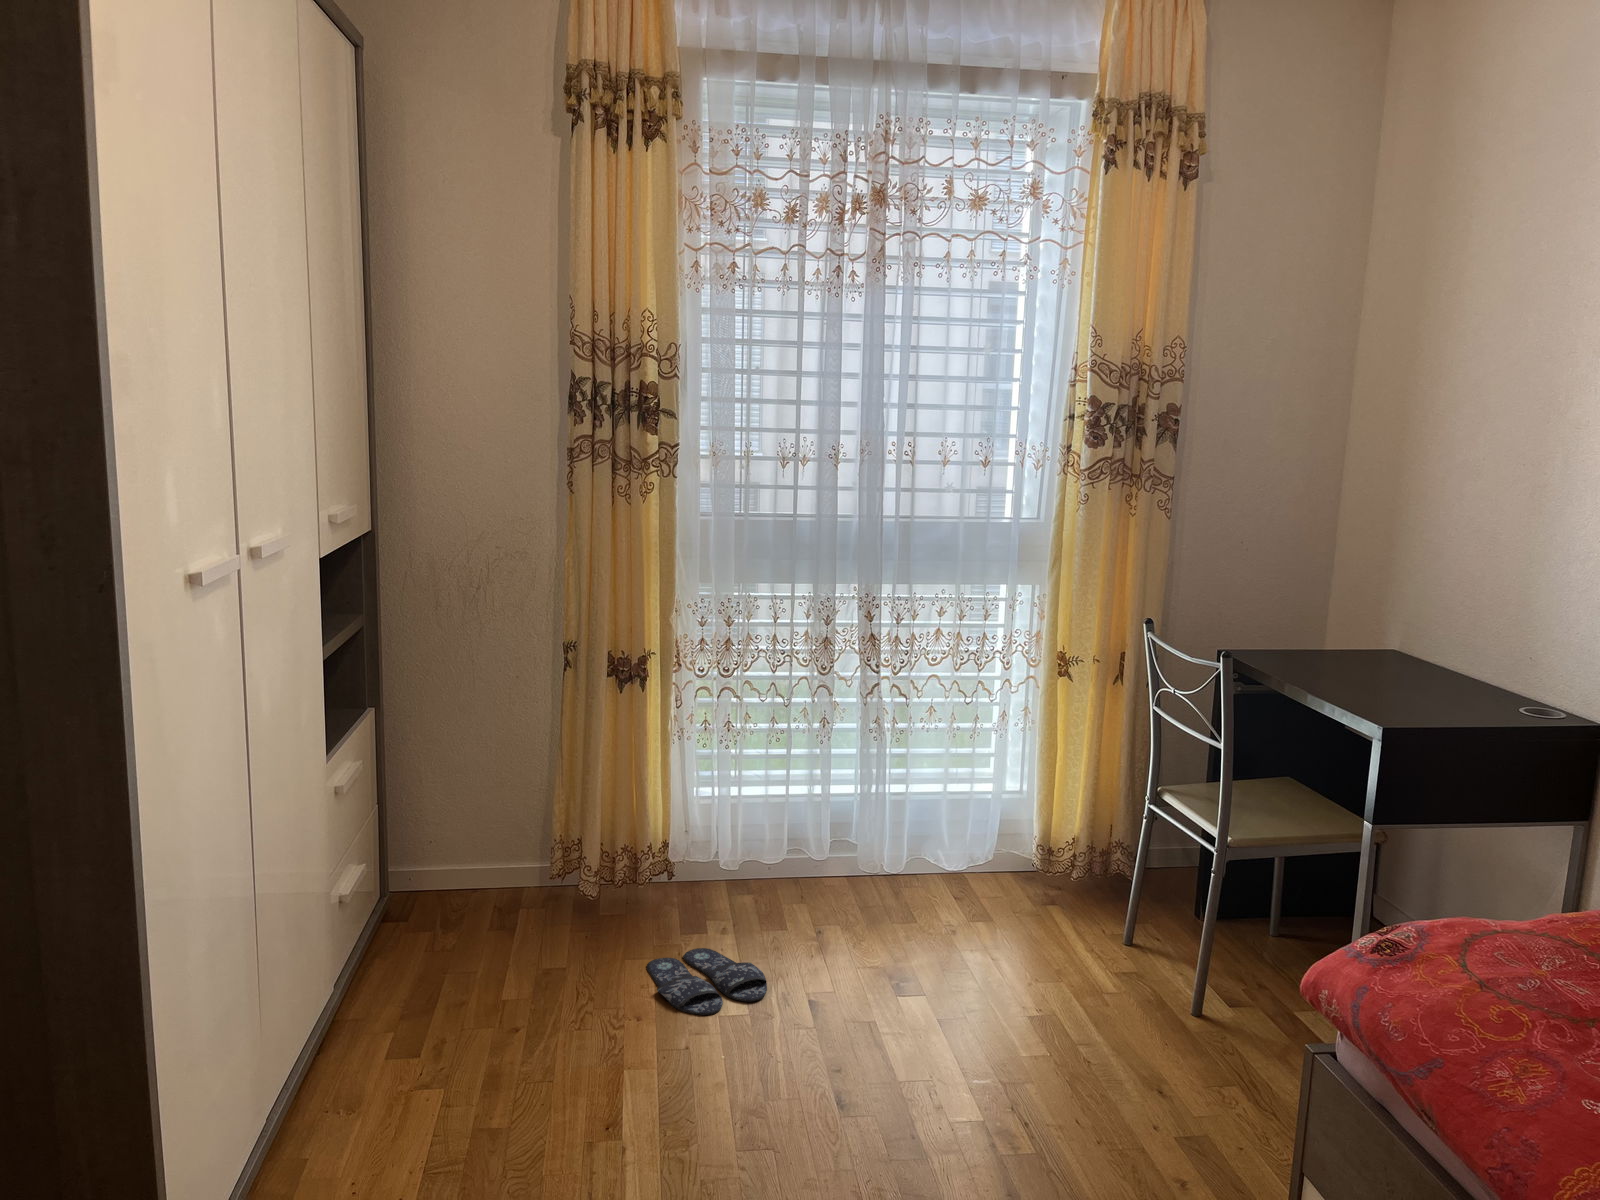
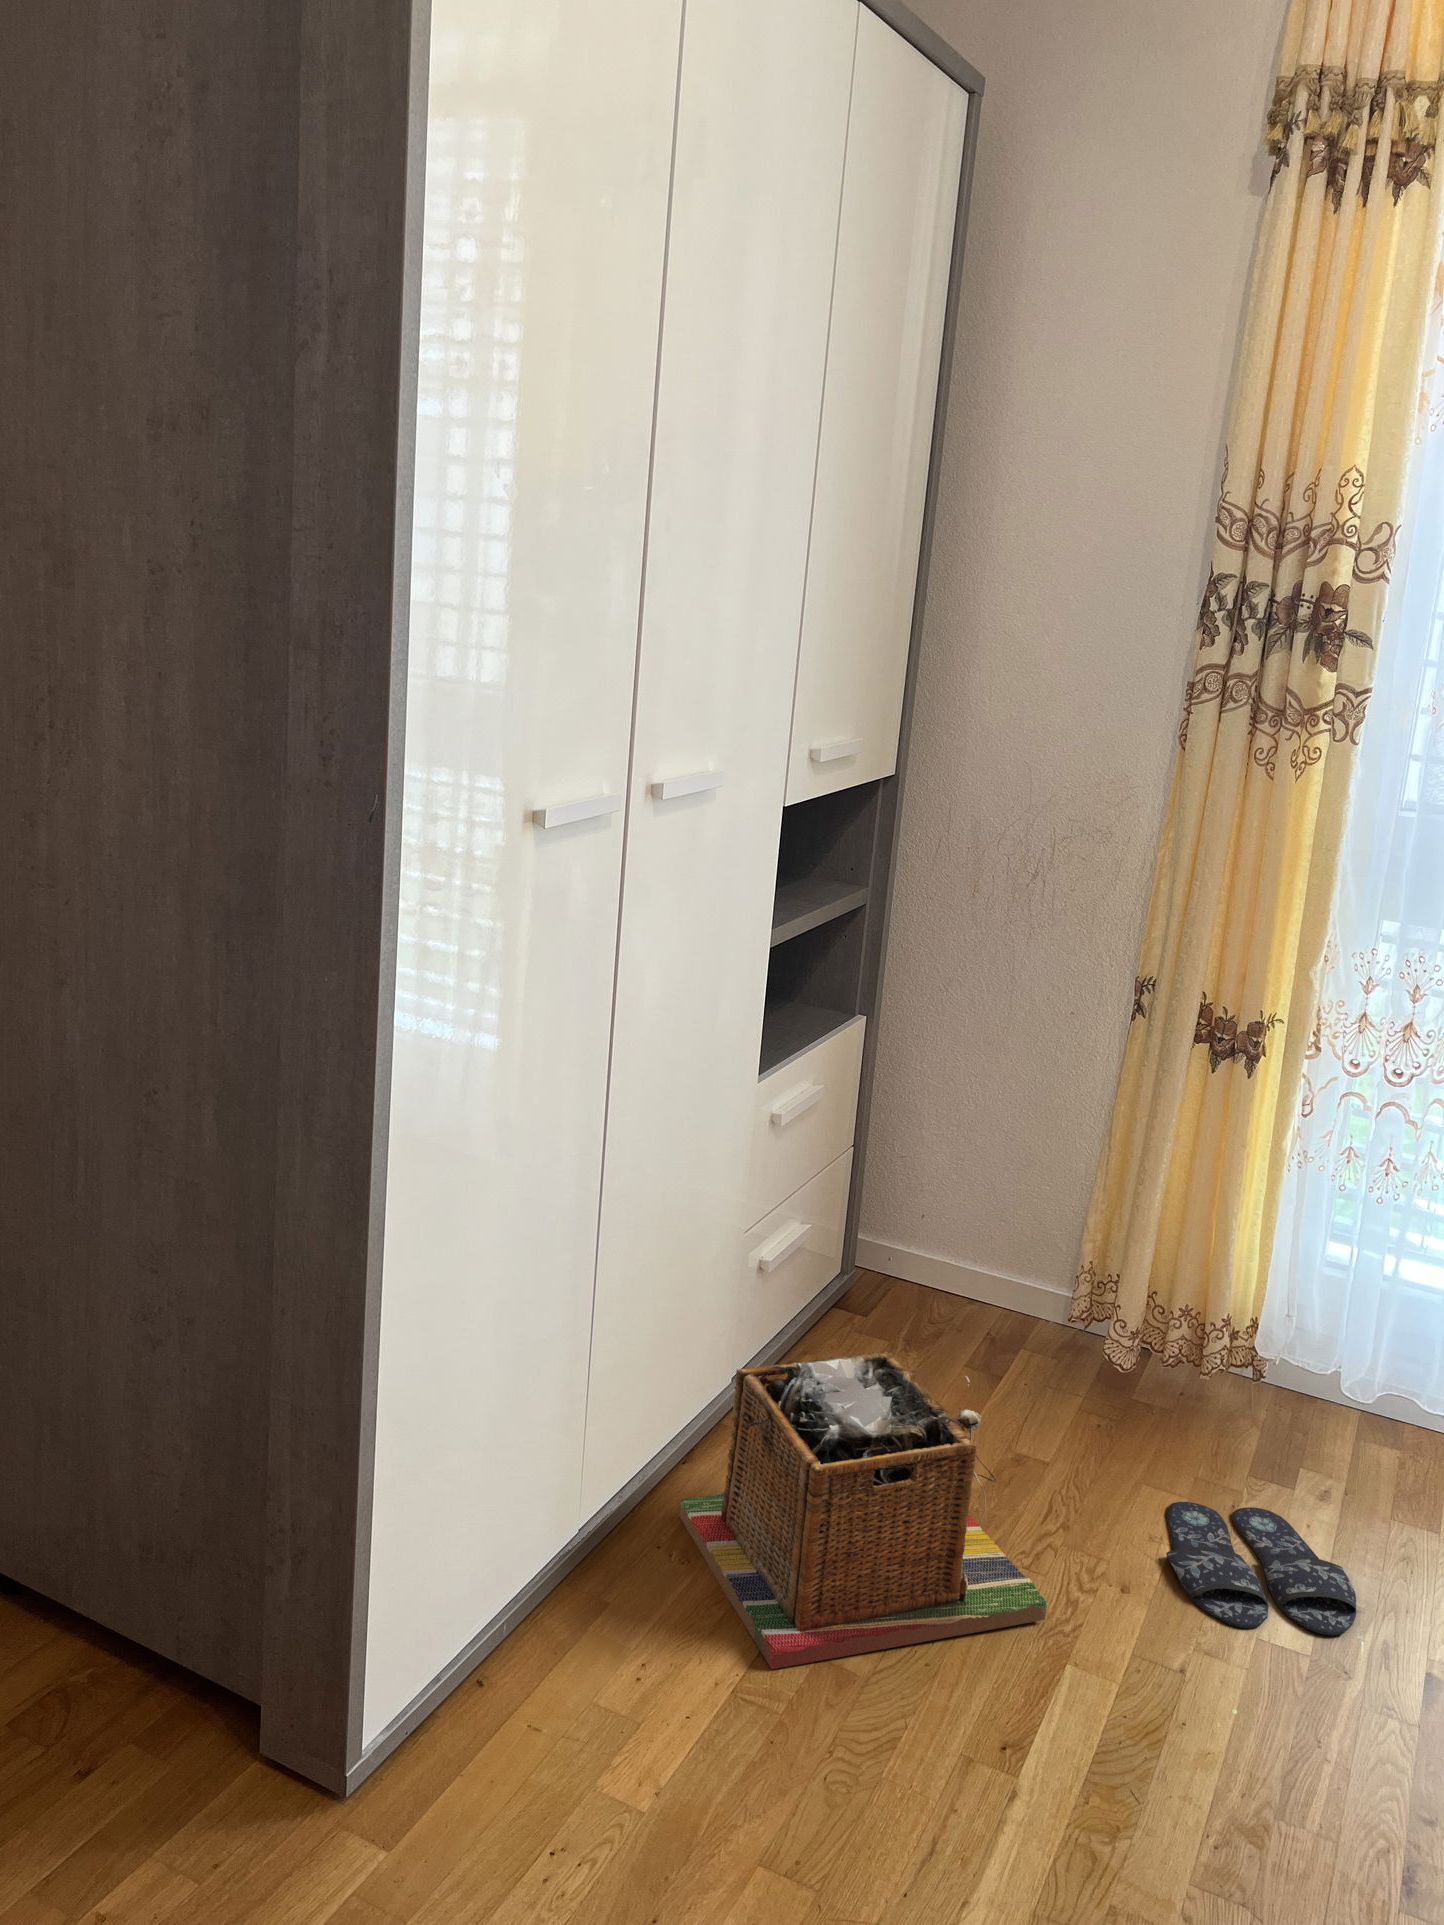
laundry basket: none [331,916,602,1149] -> present [679,1352,1047,1669]

